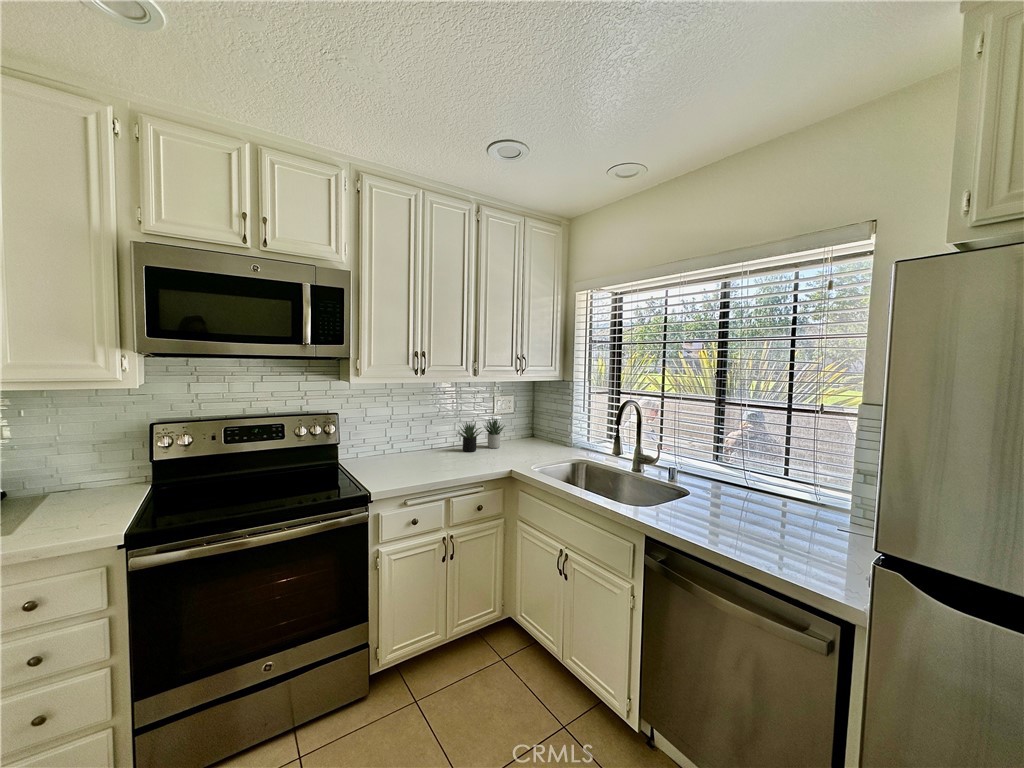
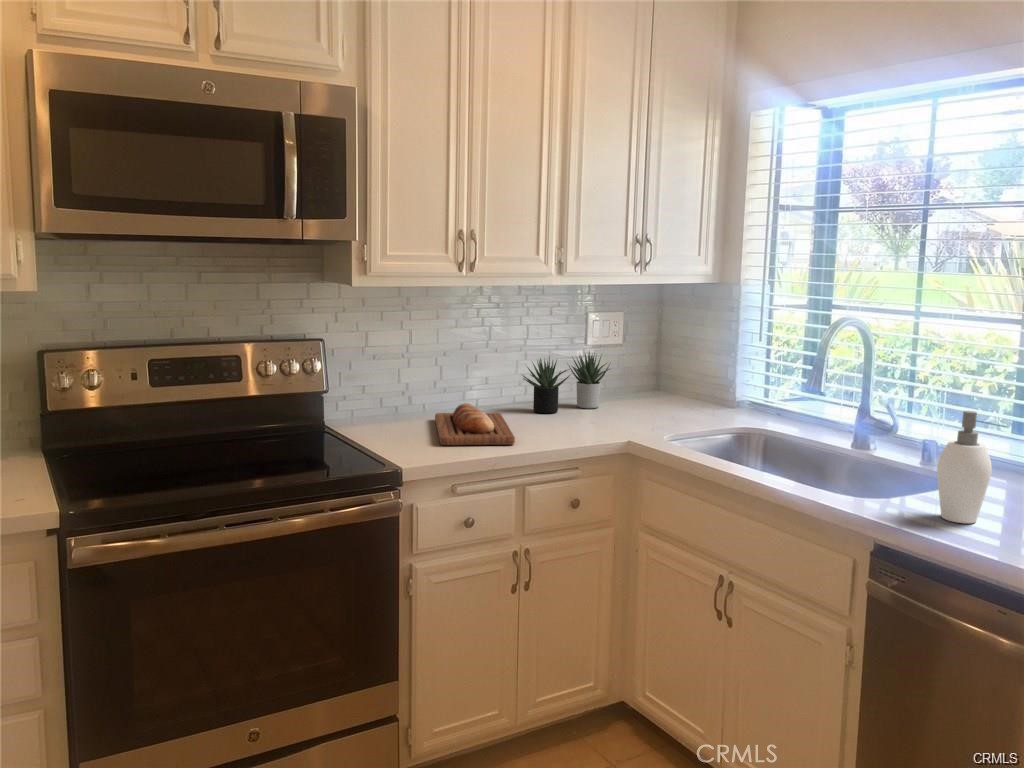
bread loaf: none [401,448,445,475] -> present [435,404,515,445]
soap dispenser: none [677,457,716,524] -> present [937,411,1007,523]

